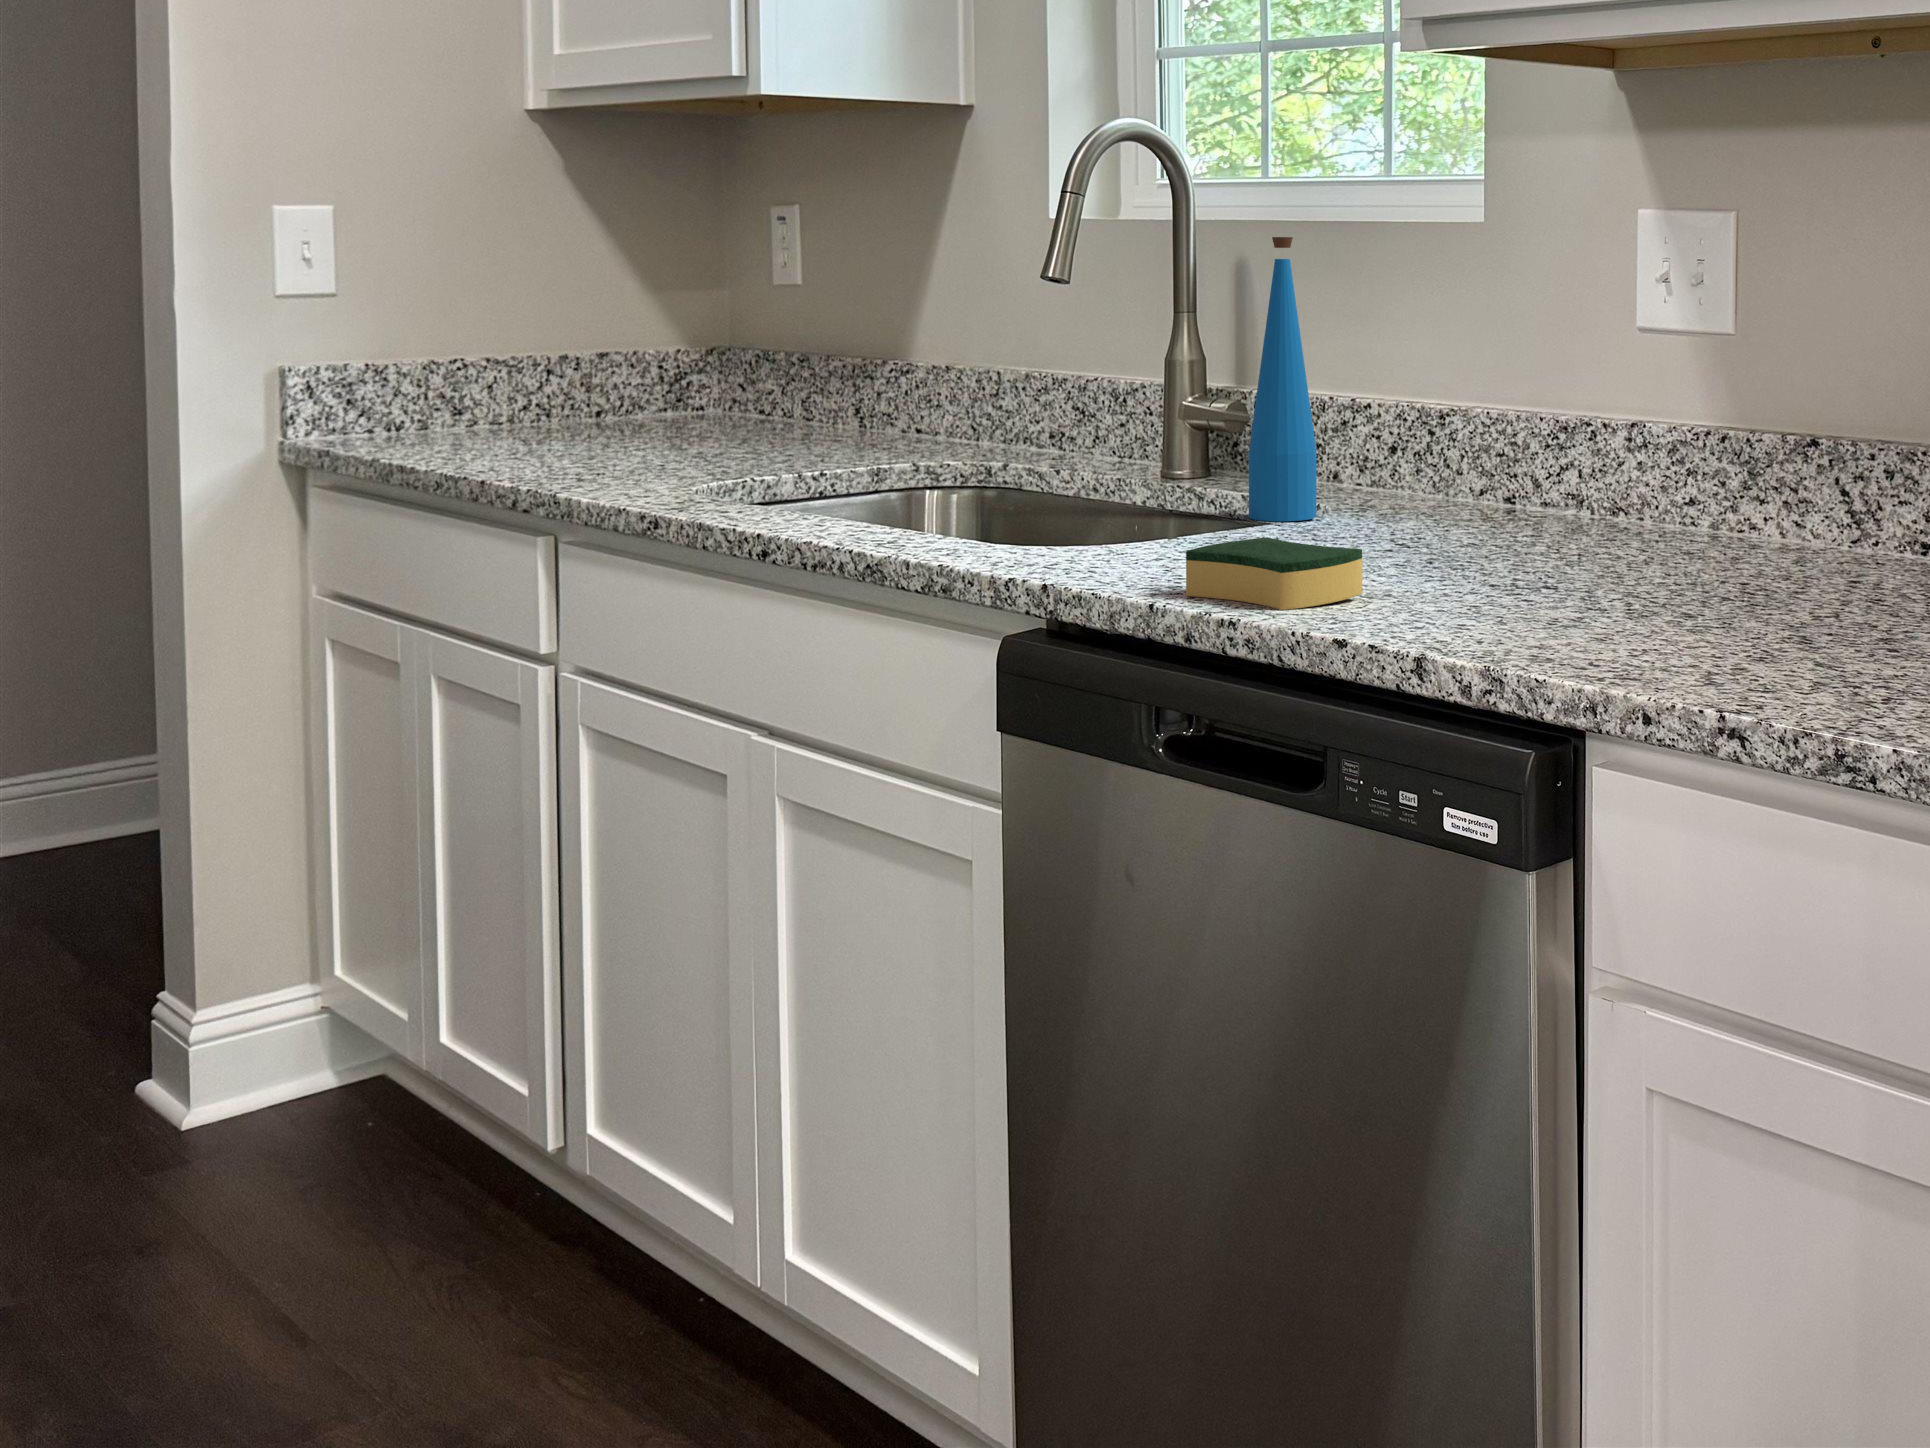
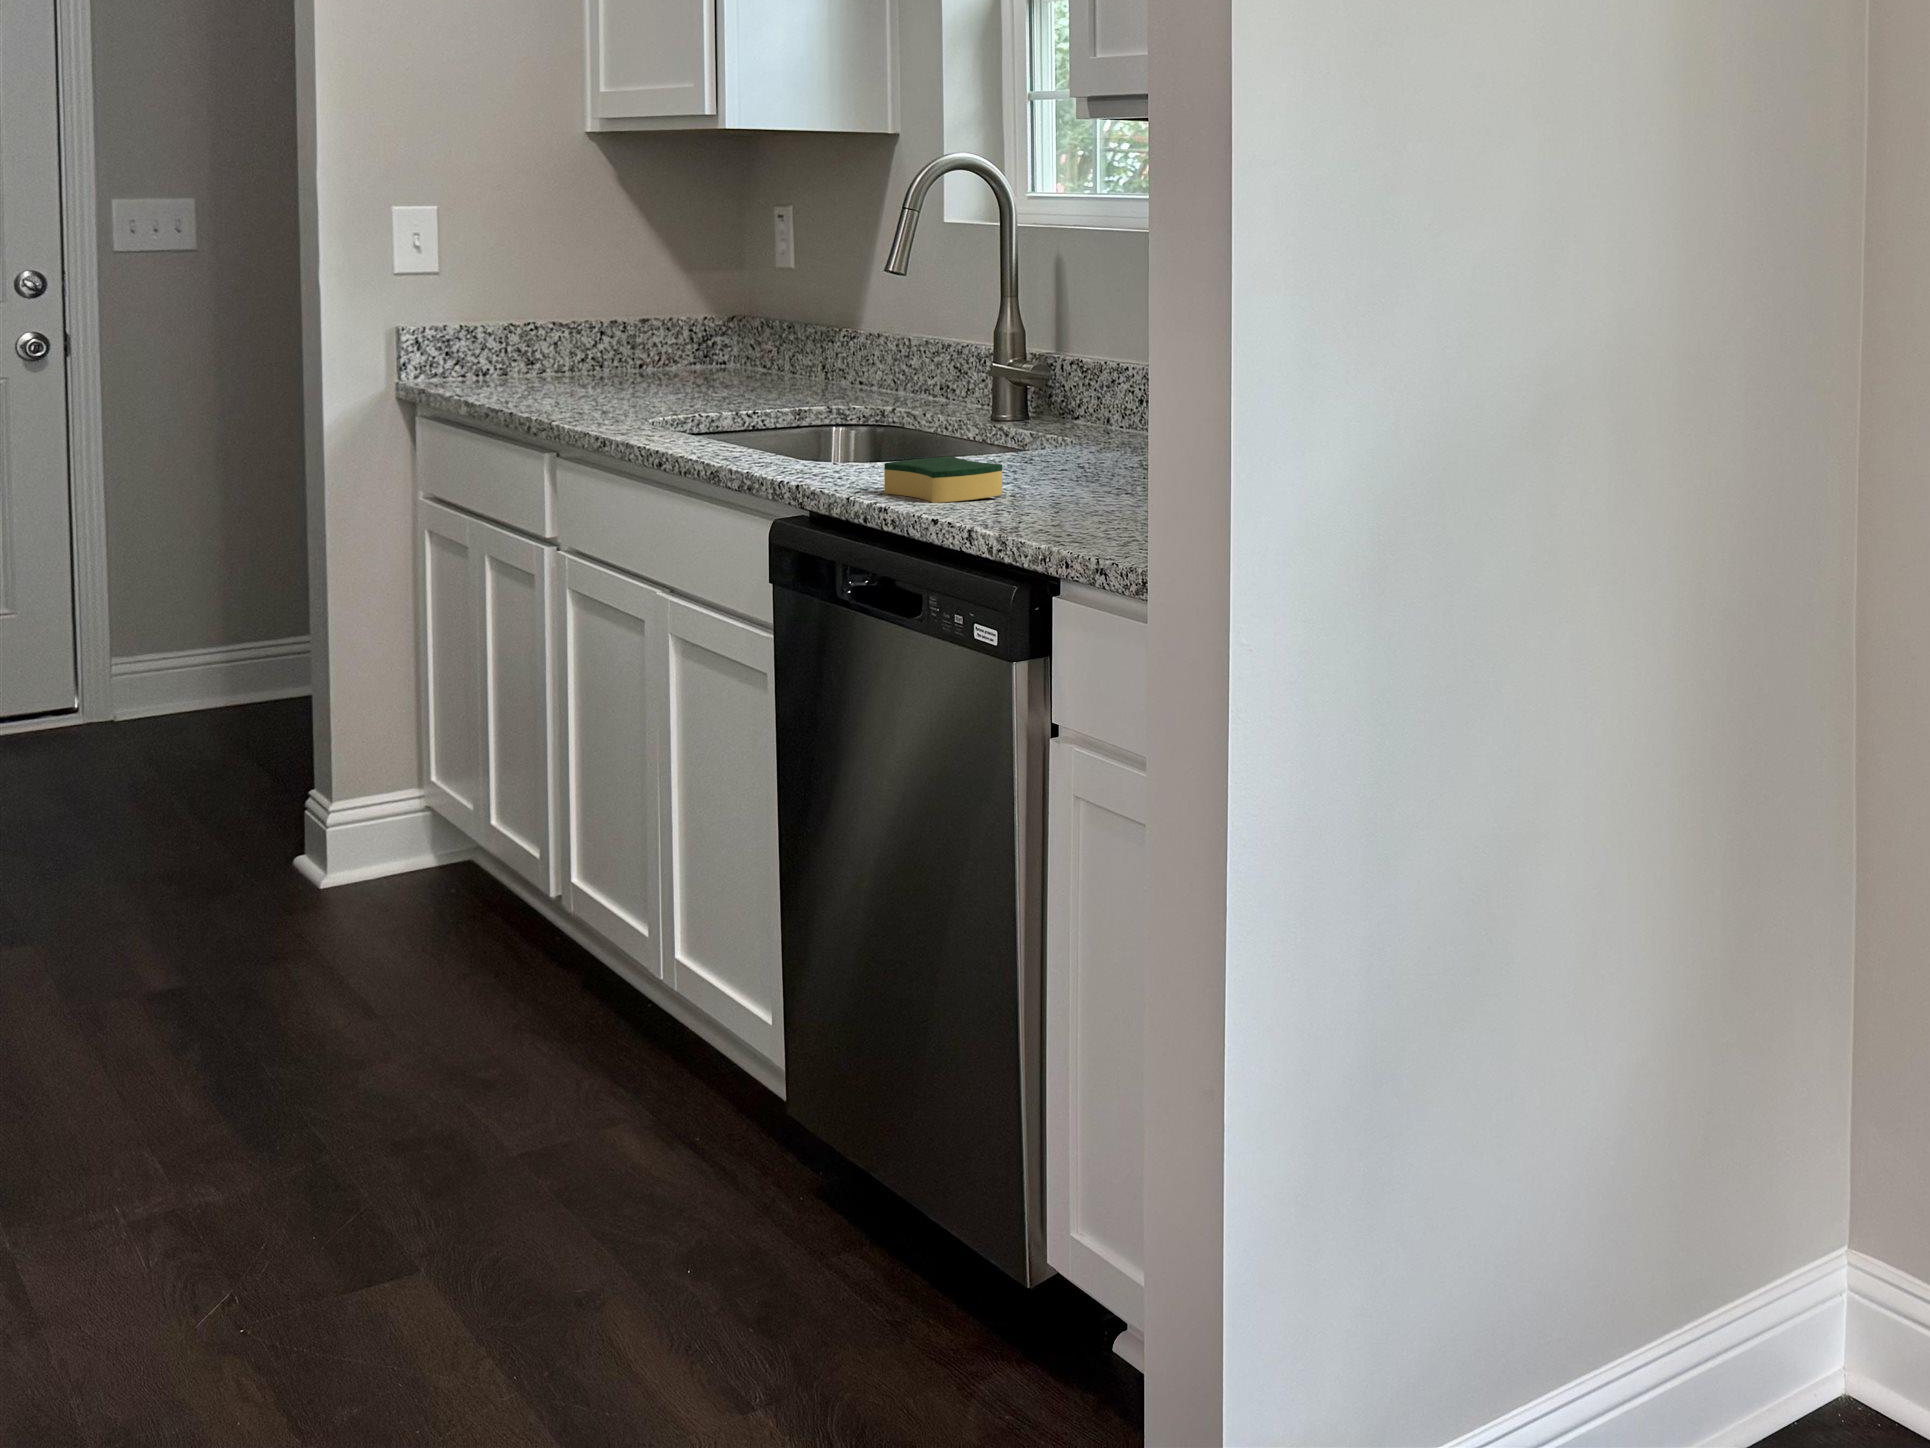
bottle: present [1249,237,1316,521] -> none [1035,243,1086,452]

